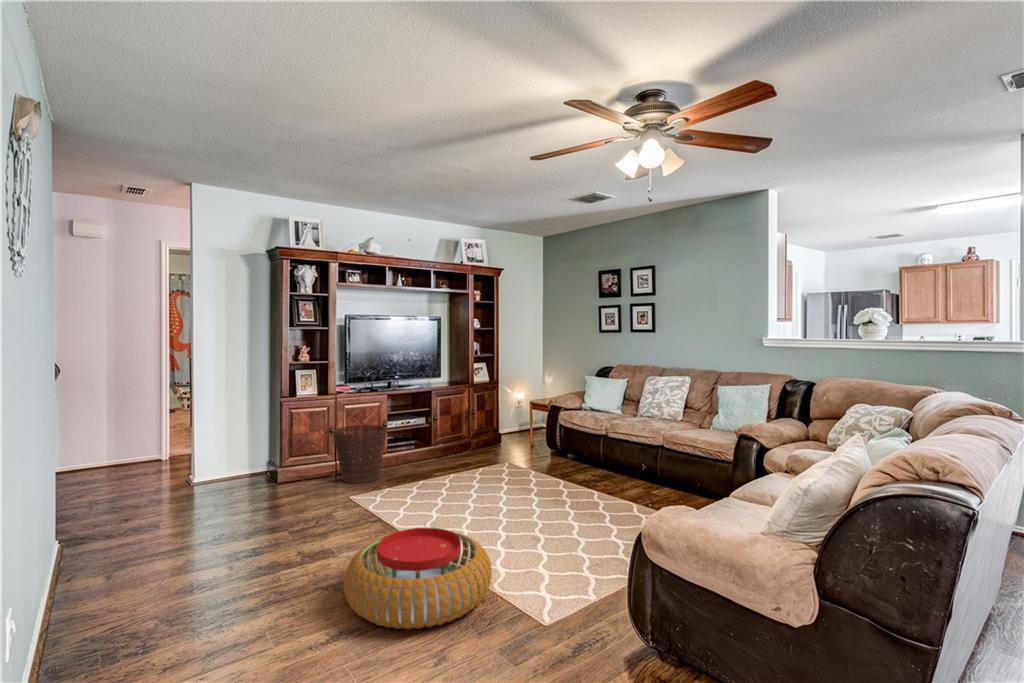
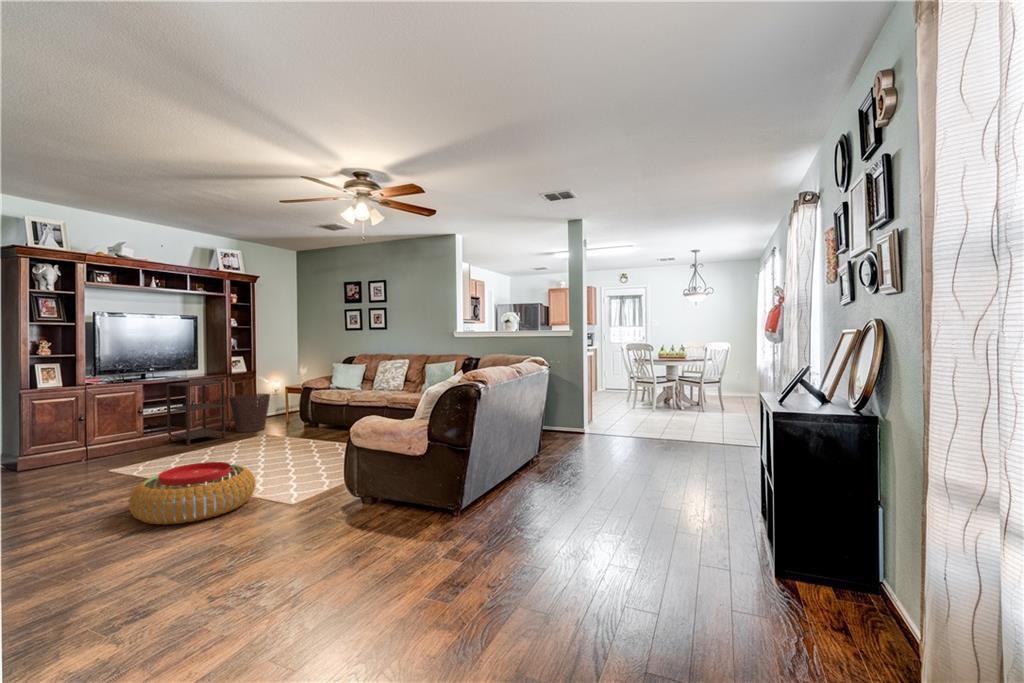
side table: none [409,392,465,470] -> present [166,381,225,446]
basket: present [333,425,387,484] -> present [229,394,270,432]

